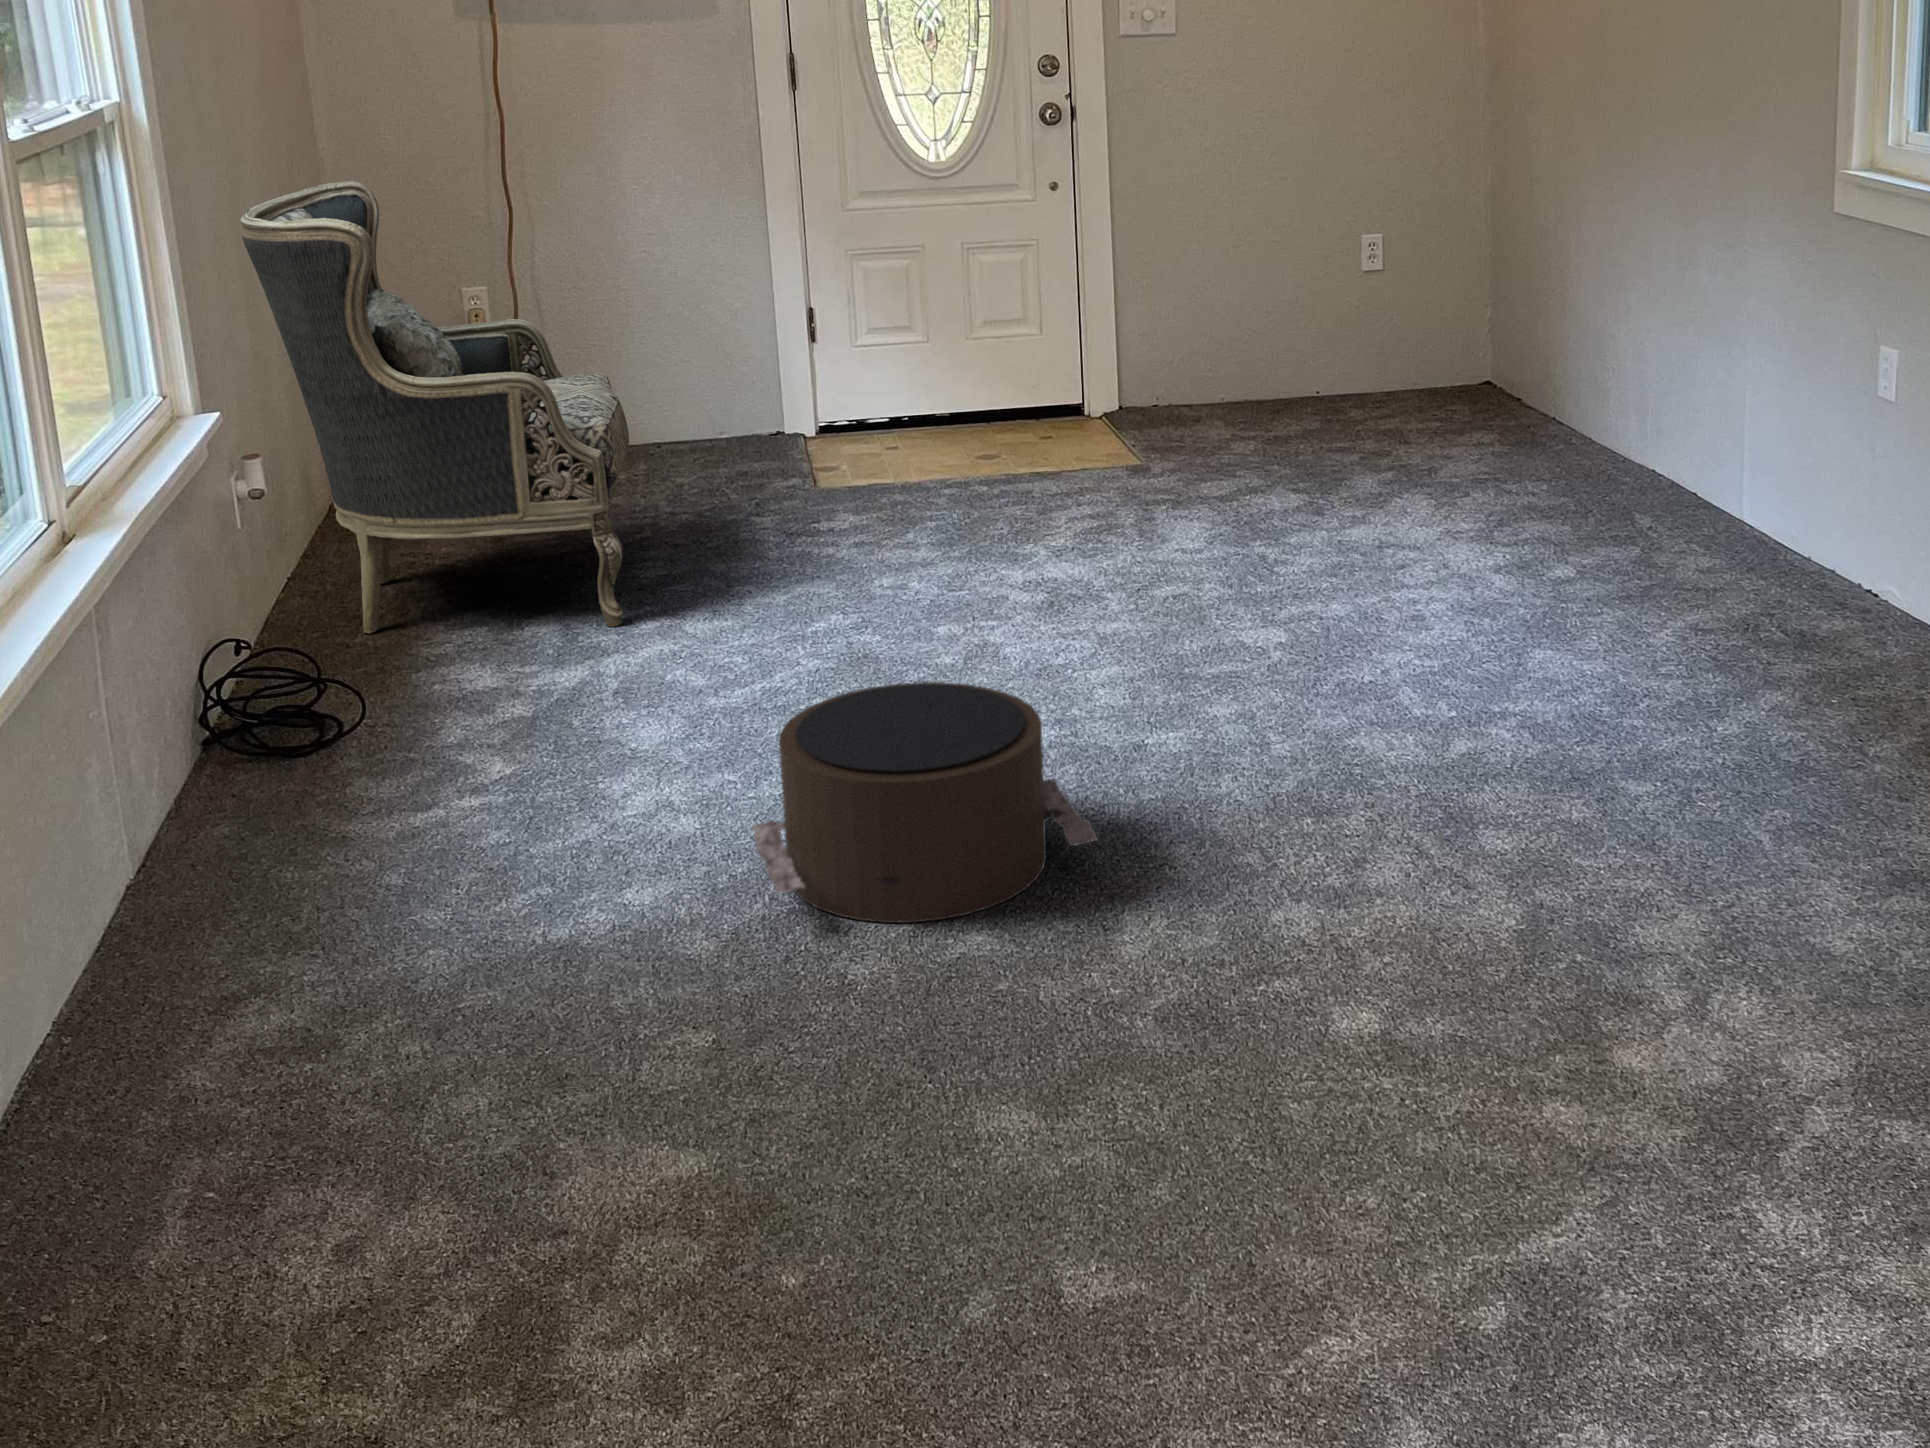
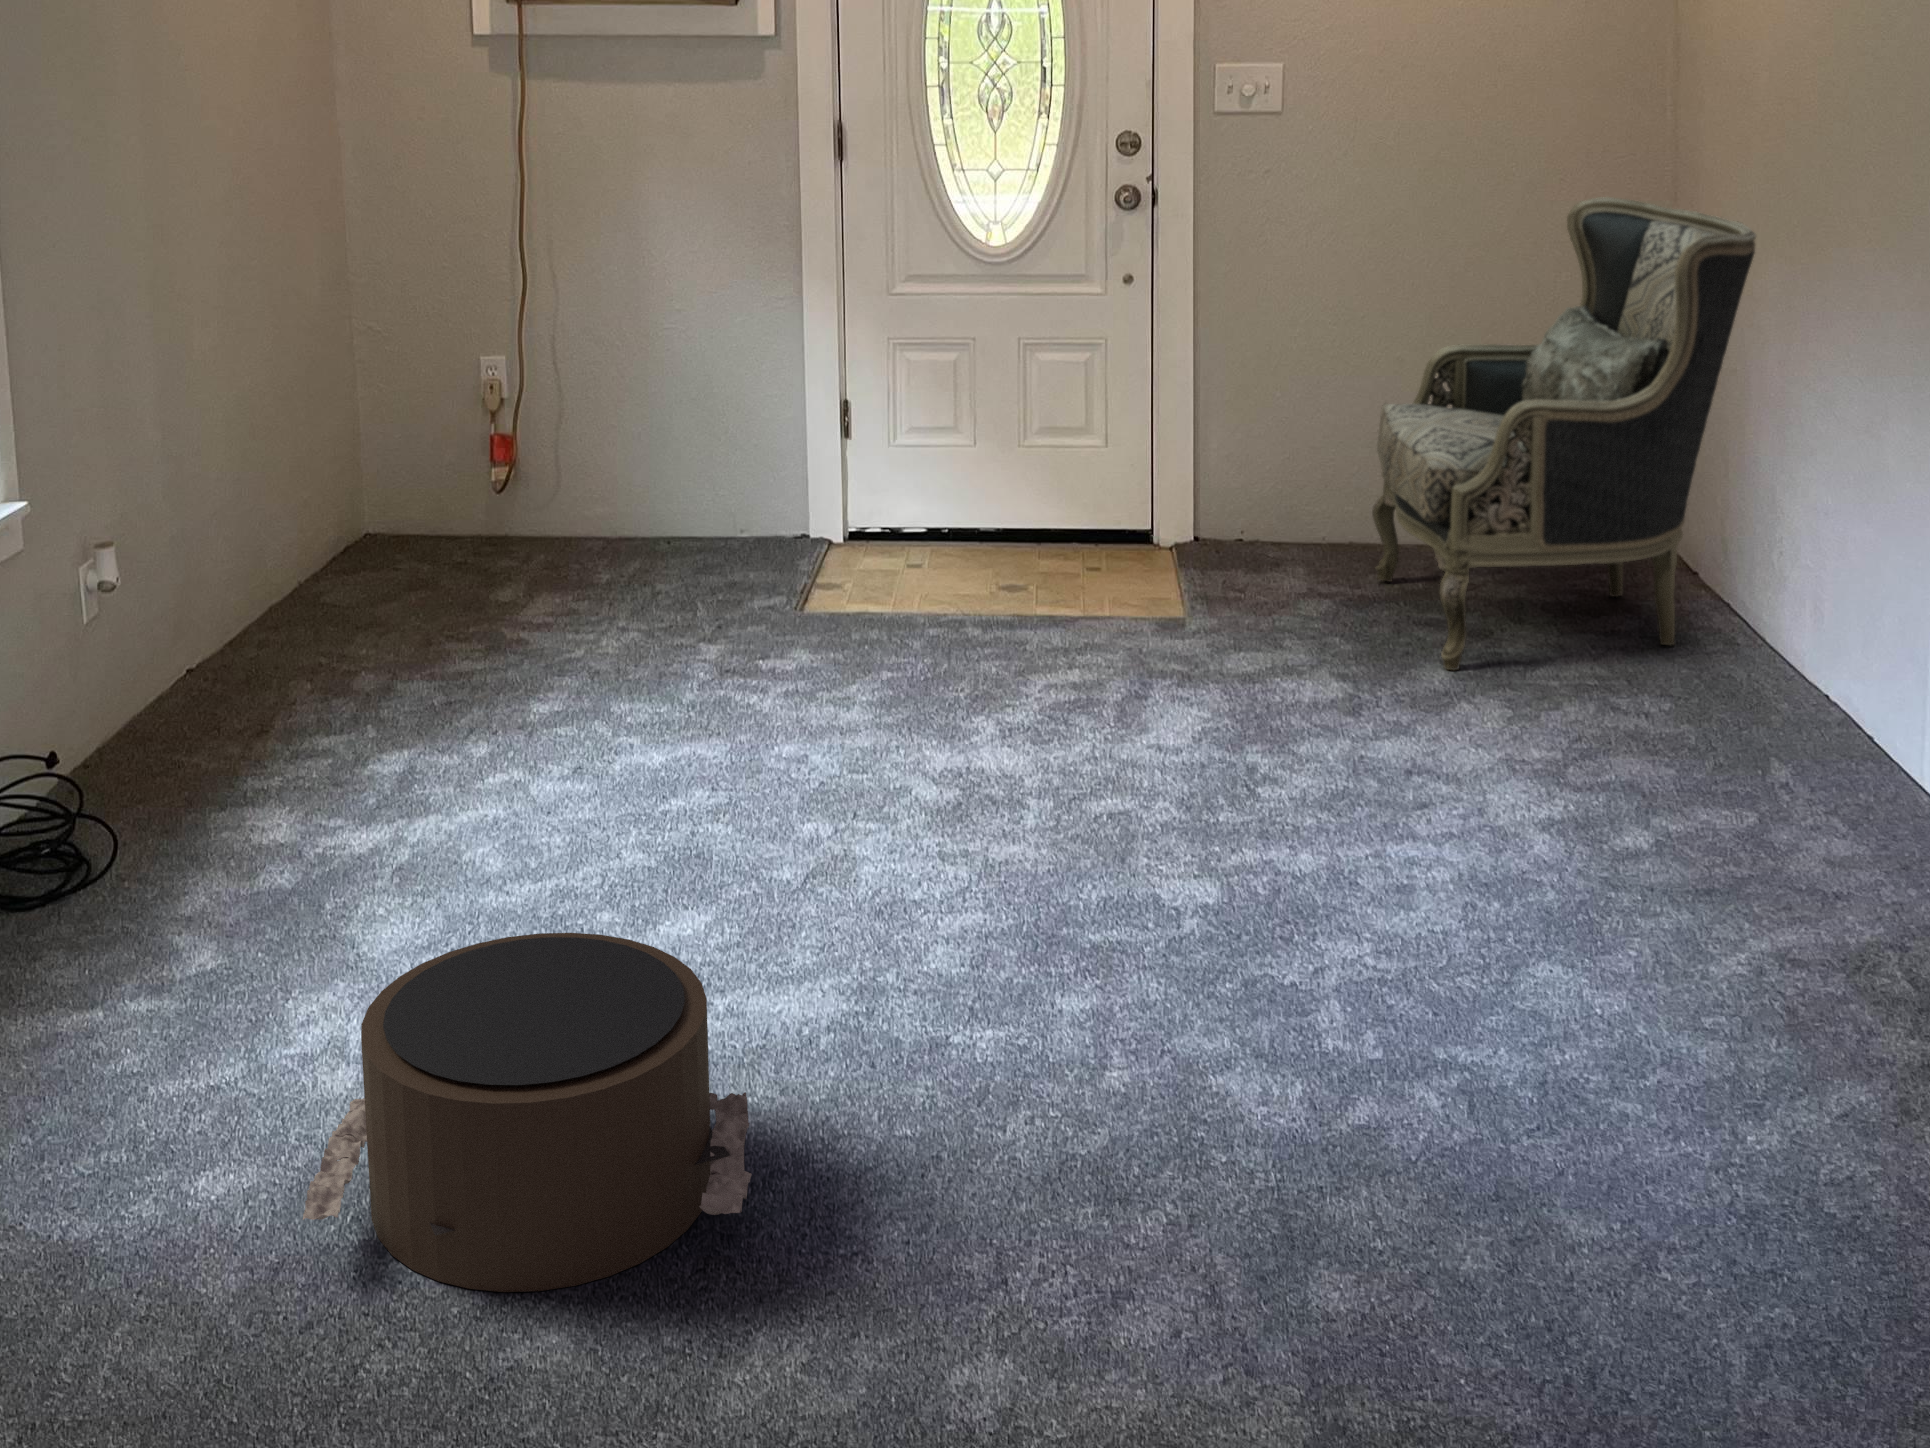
armchair: present [240,181,629,633] -> present [1372,197,1756,670]

